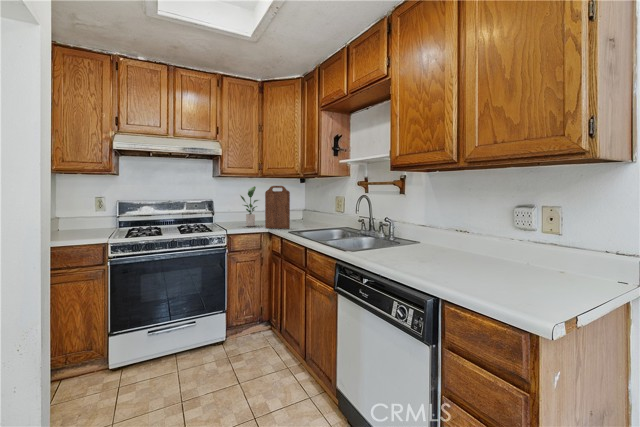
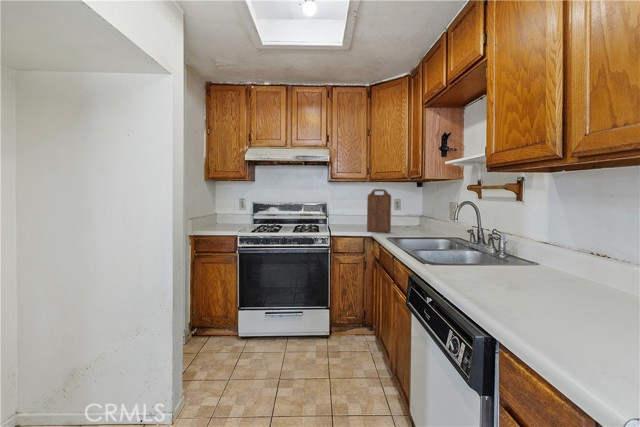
potted plant: present [241,186,258,226] -> none [346,190,366,228]

